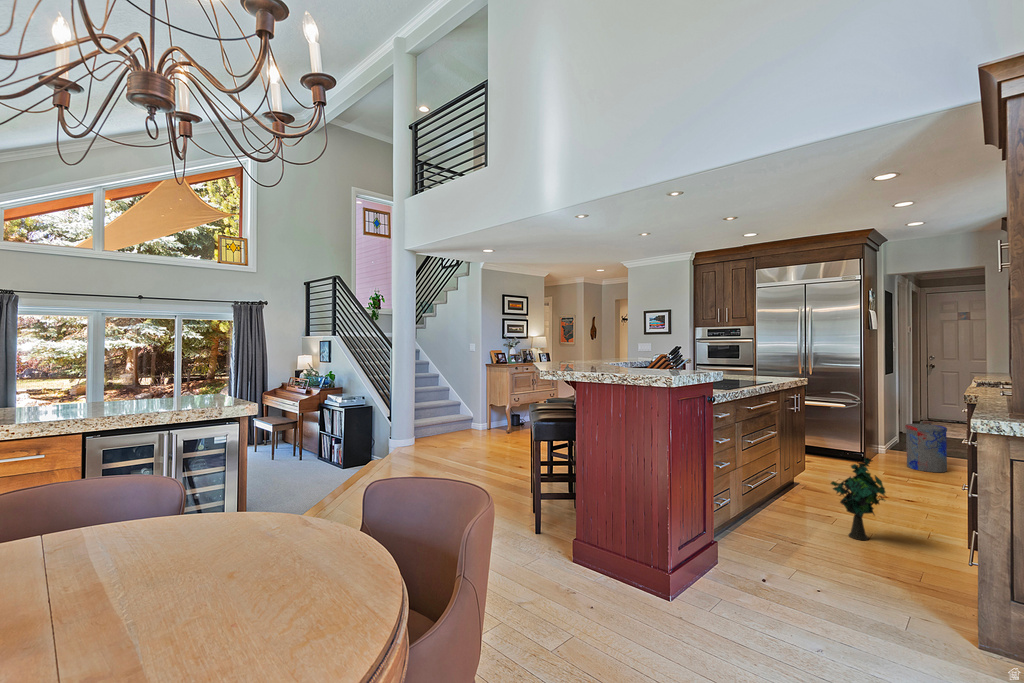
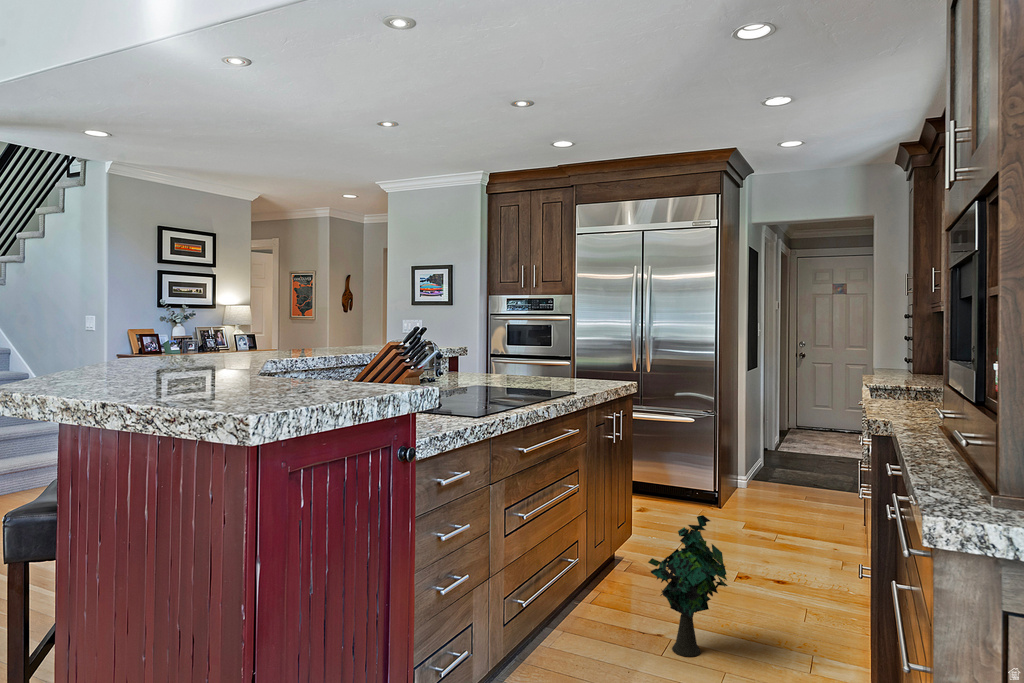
trash can: present [905,421,947,472] -> none [767,437,816,511]

